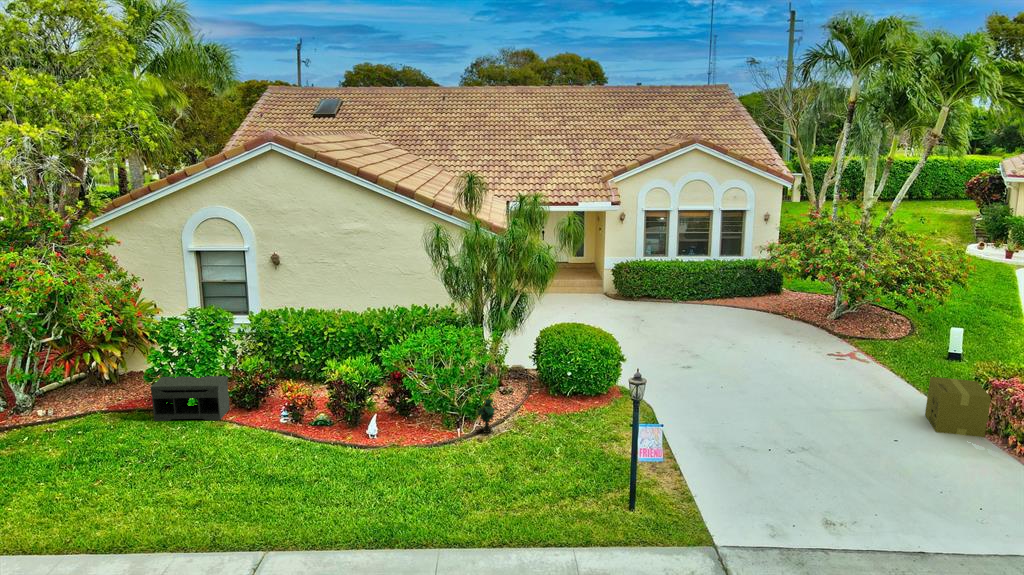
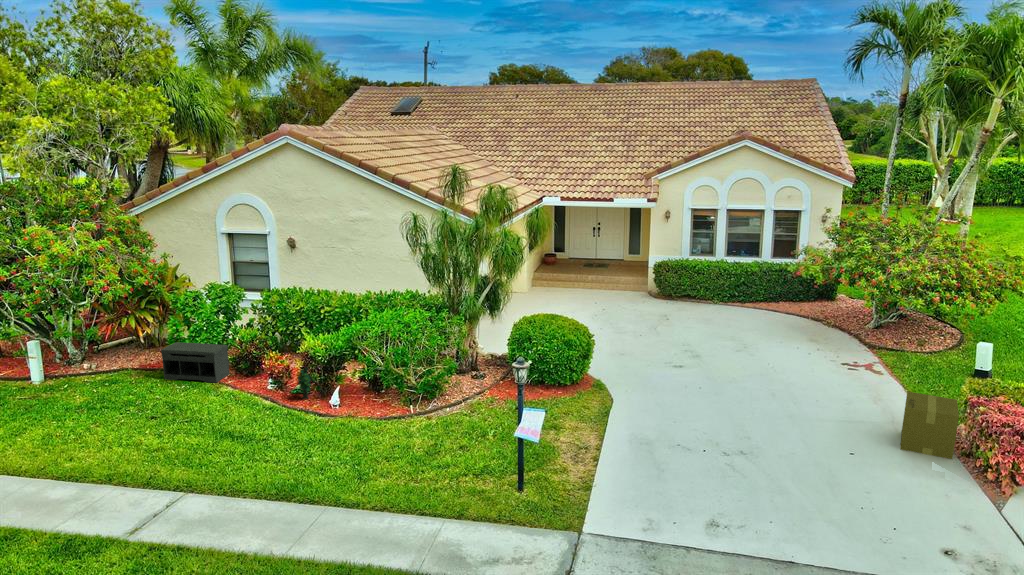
decorative plant: present [477,395,496,433] -> present [297,368,315,399]

